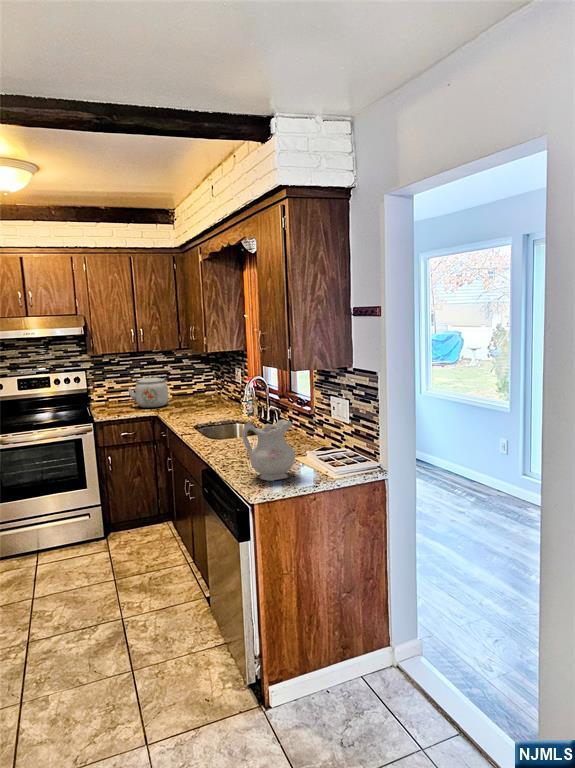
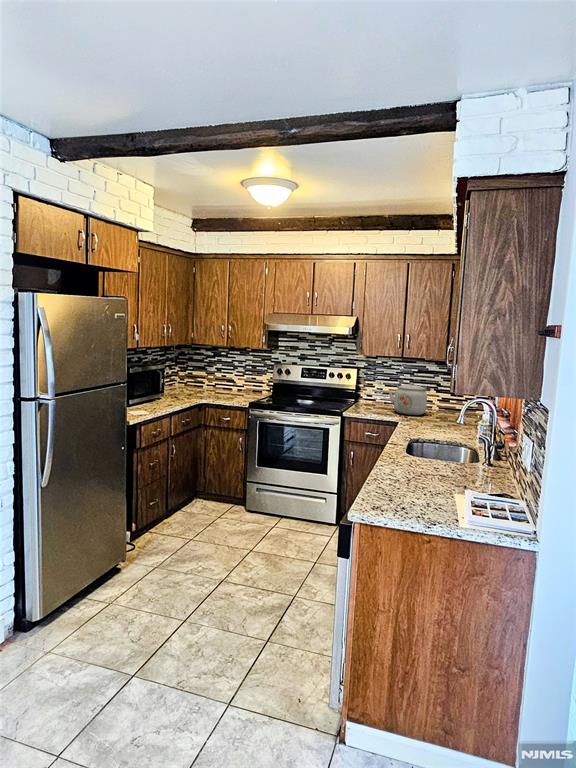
ceramic pitcher: present [242,420,295,481] -> none [377,438,433,510]

